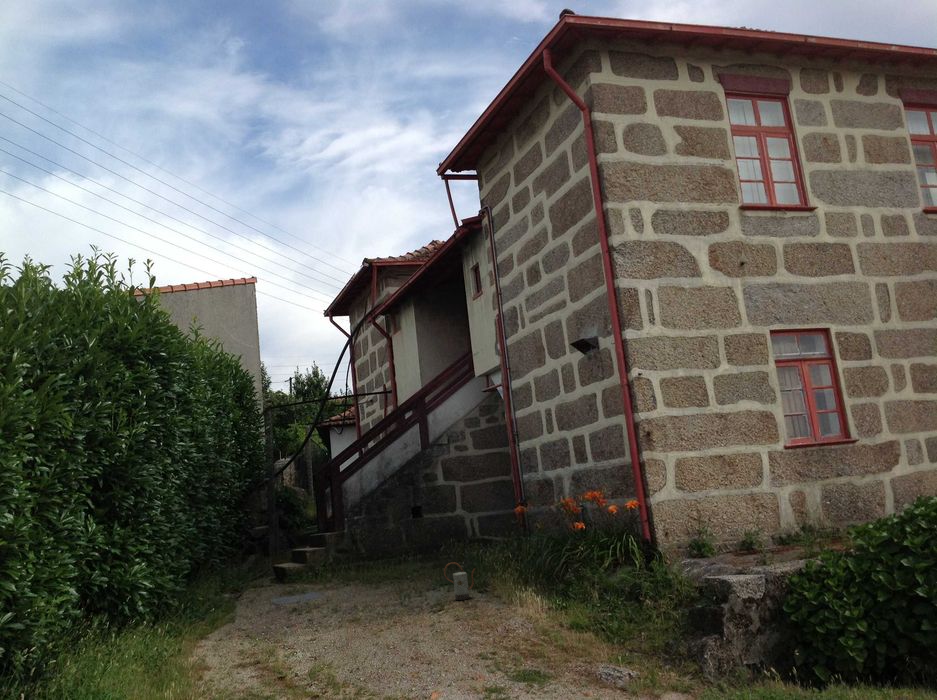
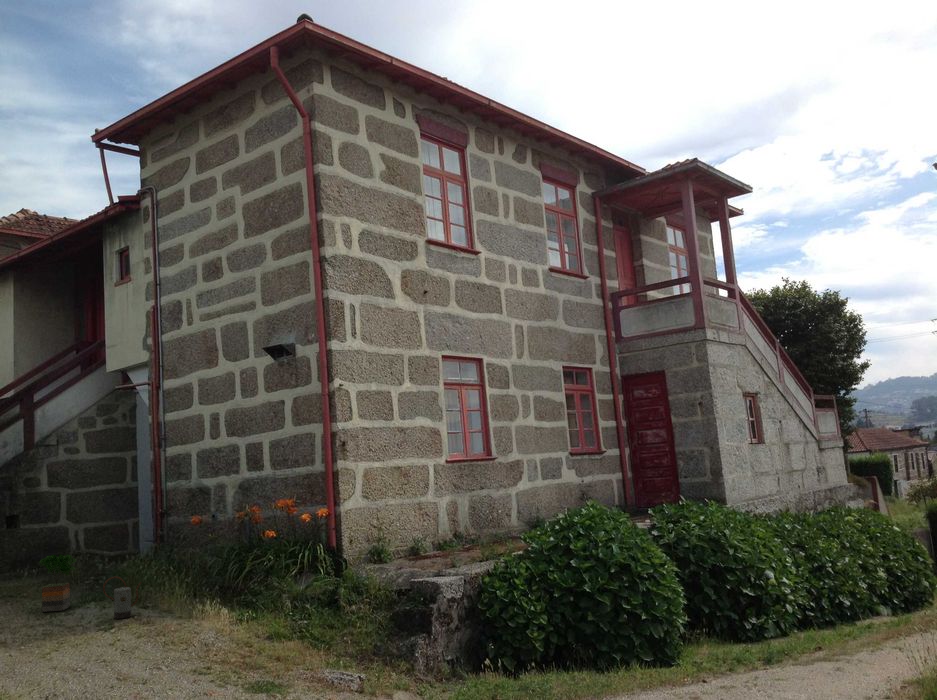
potted tree: none [406,541,436,591] -> present [40,555,76,612]

